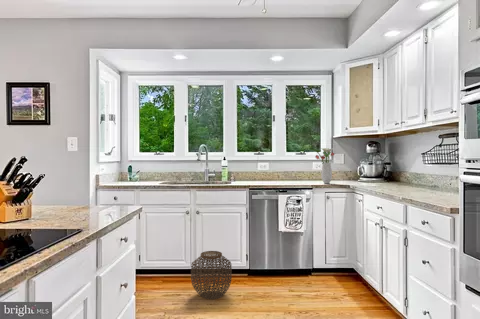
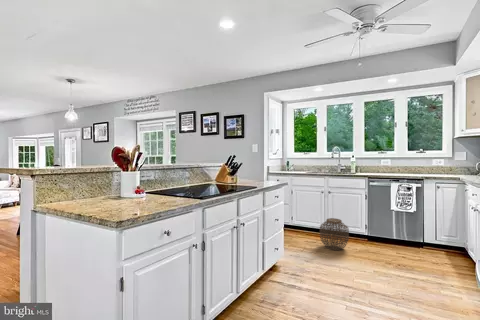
flower arrangement: present [312,148,334,184] -> none [420,147,447,176]

